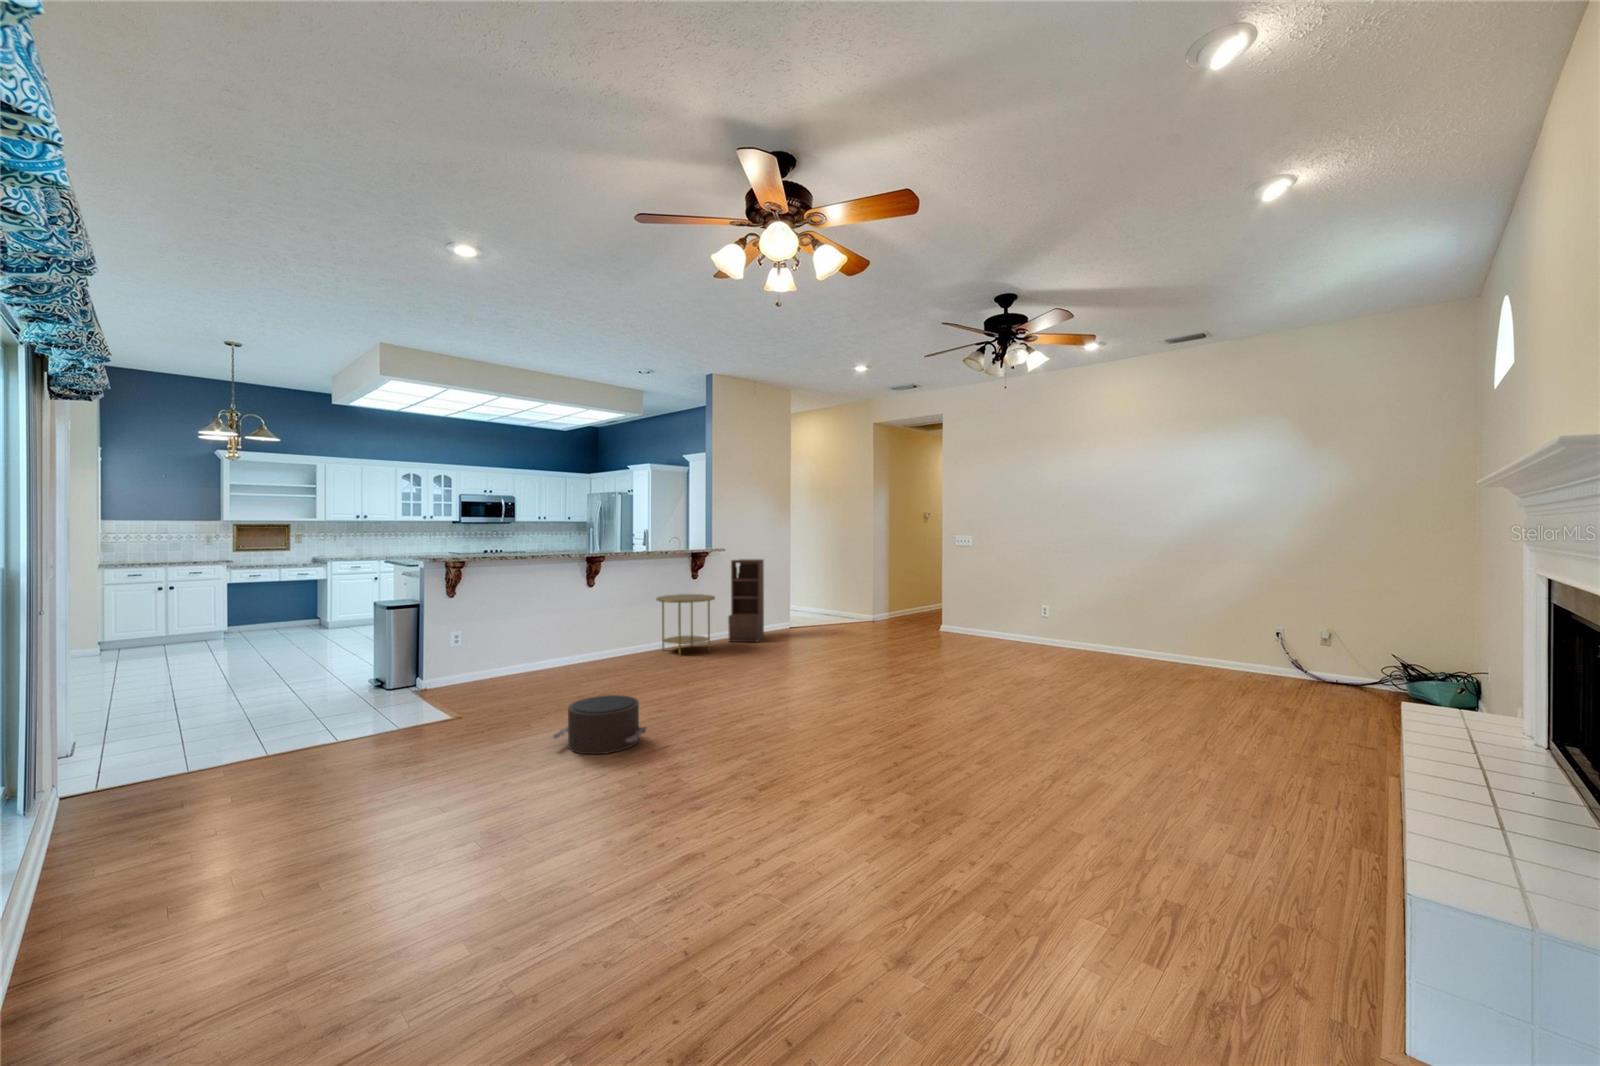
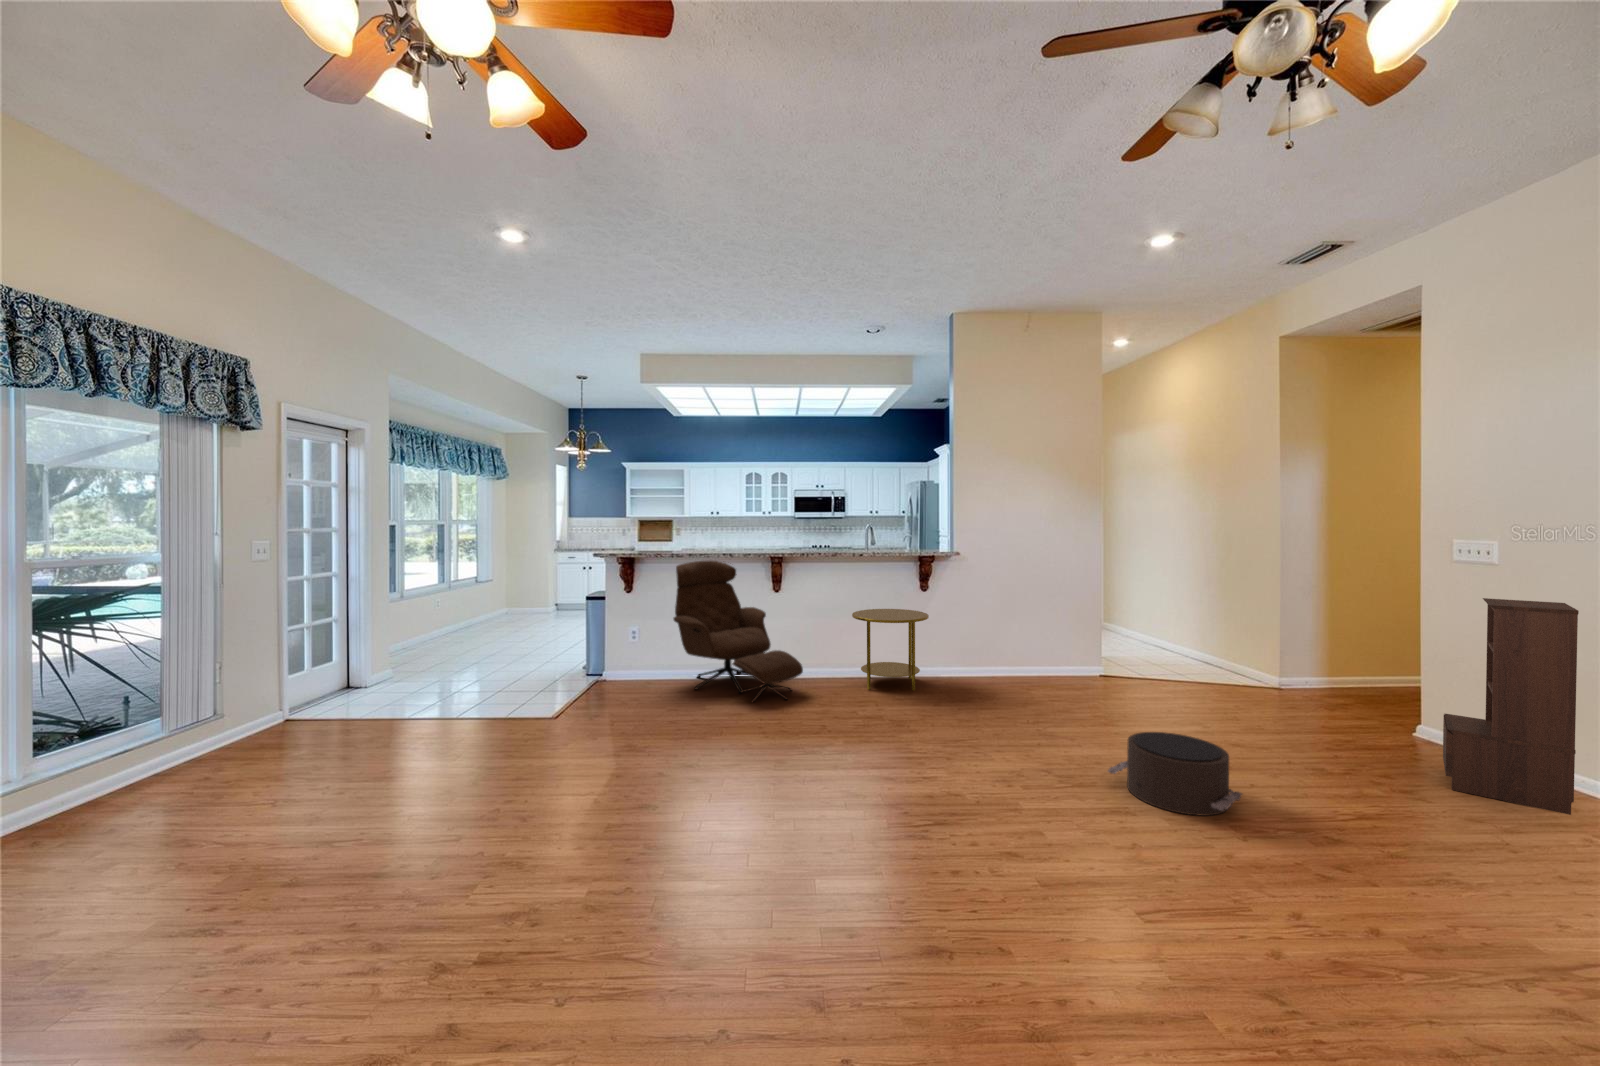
bookshelf: present [728,559,764,642] -> present [1443,598,1579,815]
lounge chair: none [506,563,641,680] -> present [673,560,803,702]
pouf: present [553,695,646,754] -> present [1108,732,1242,816]

